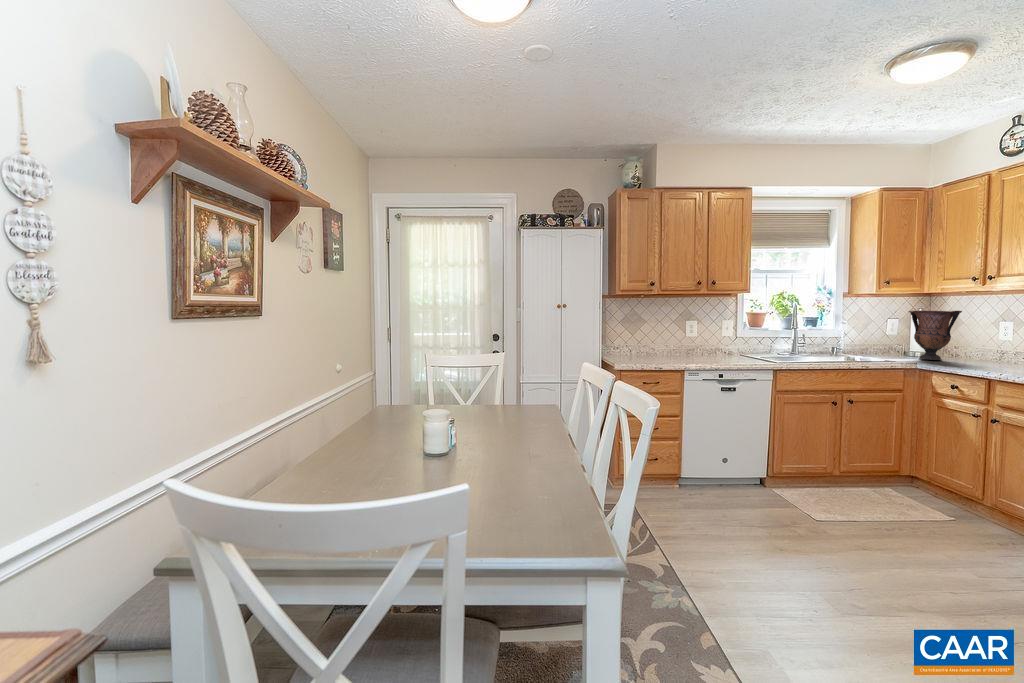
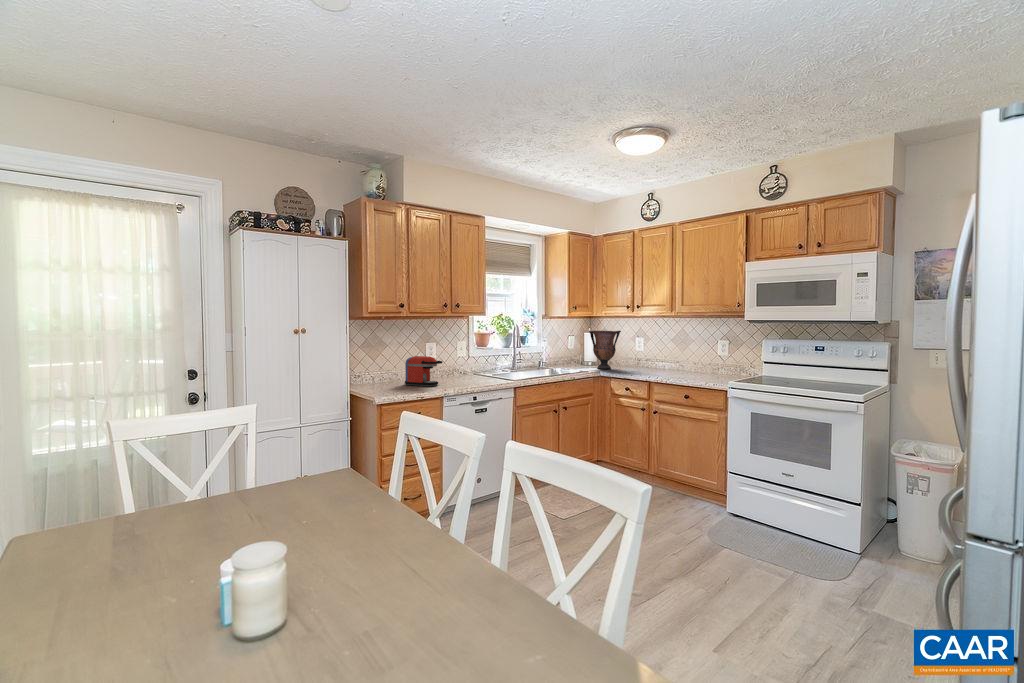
coffee maker: none [657,332,691,361] -> present [405,356,442,386]

